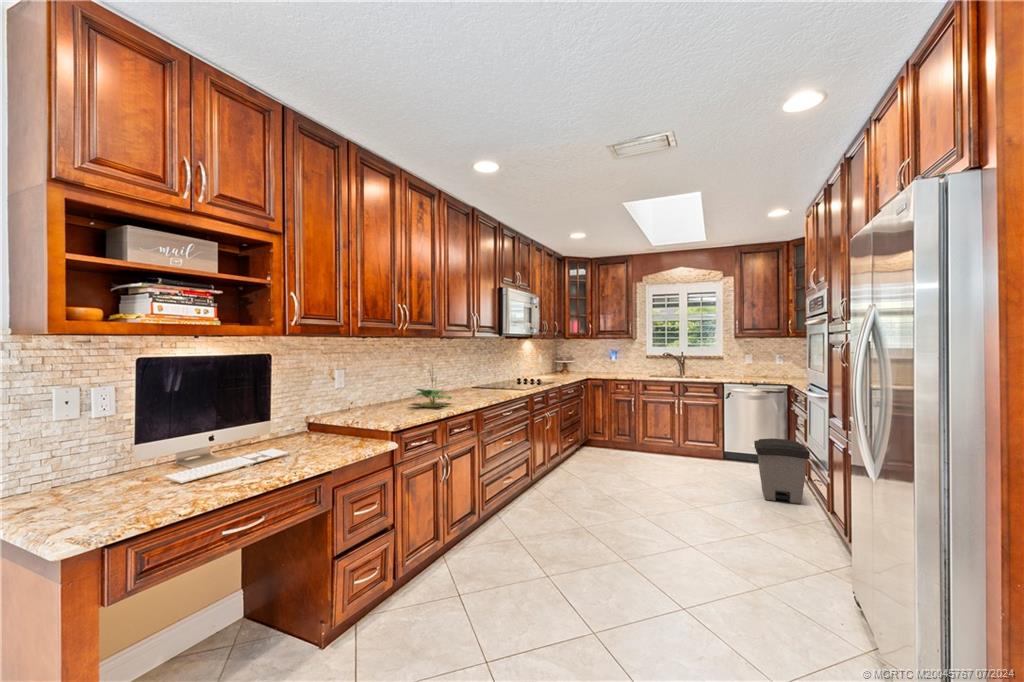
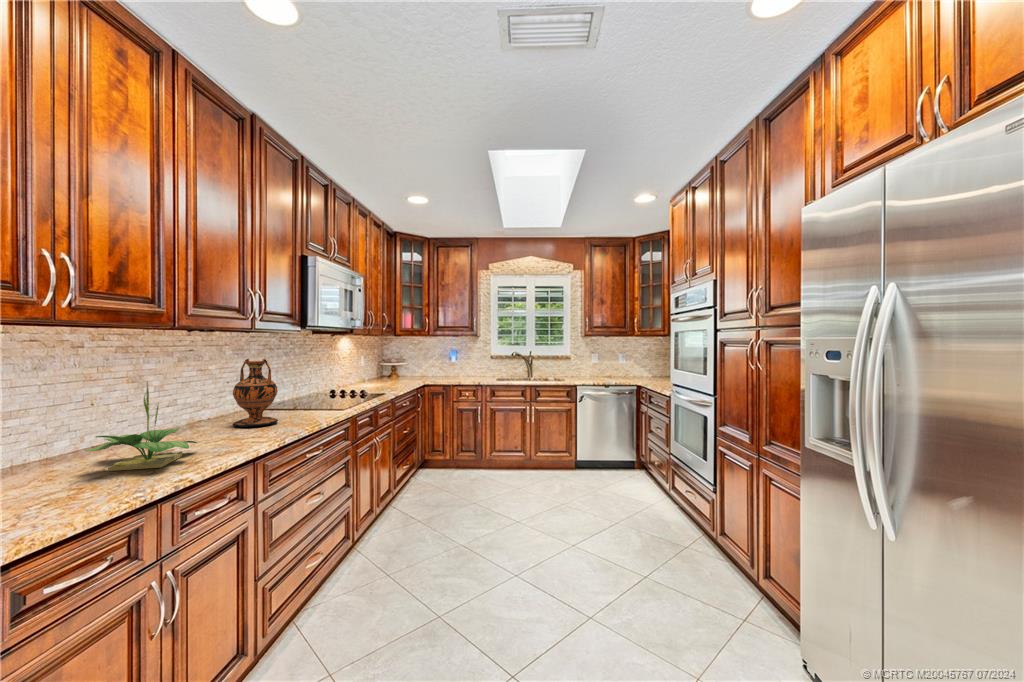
vase: none [463,355,487,395] -> present [232,359,278,427]
trash can: present [754,438,810,504] -> none [622,448,683,521]

